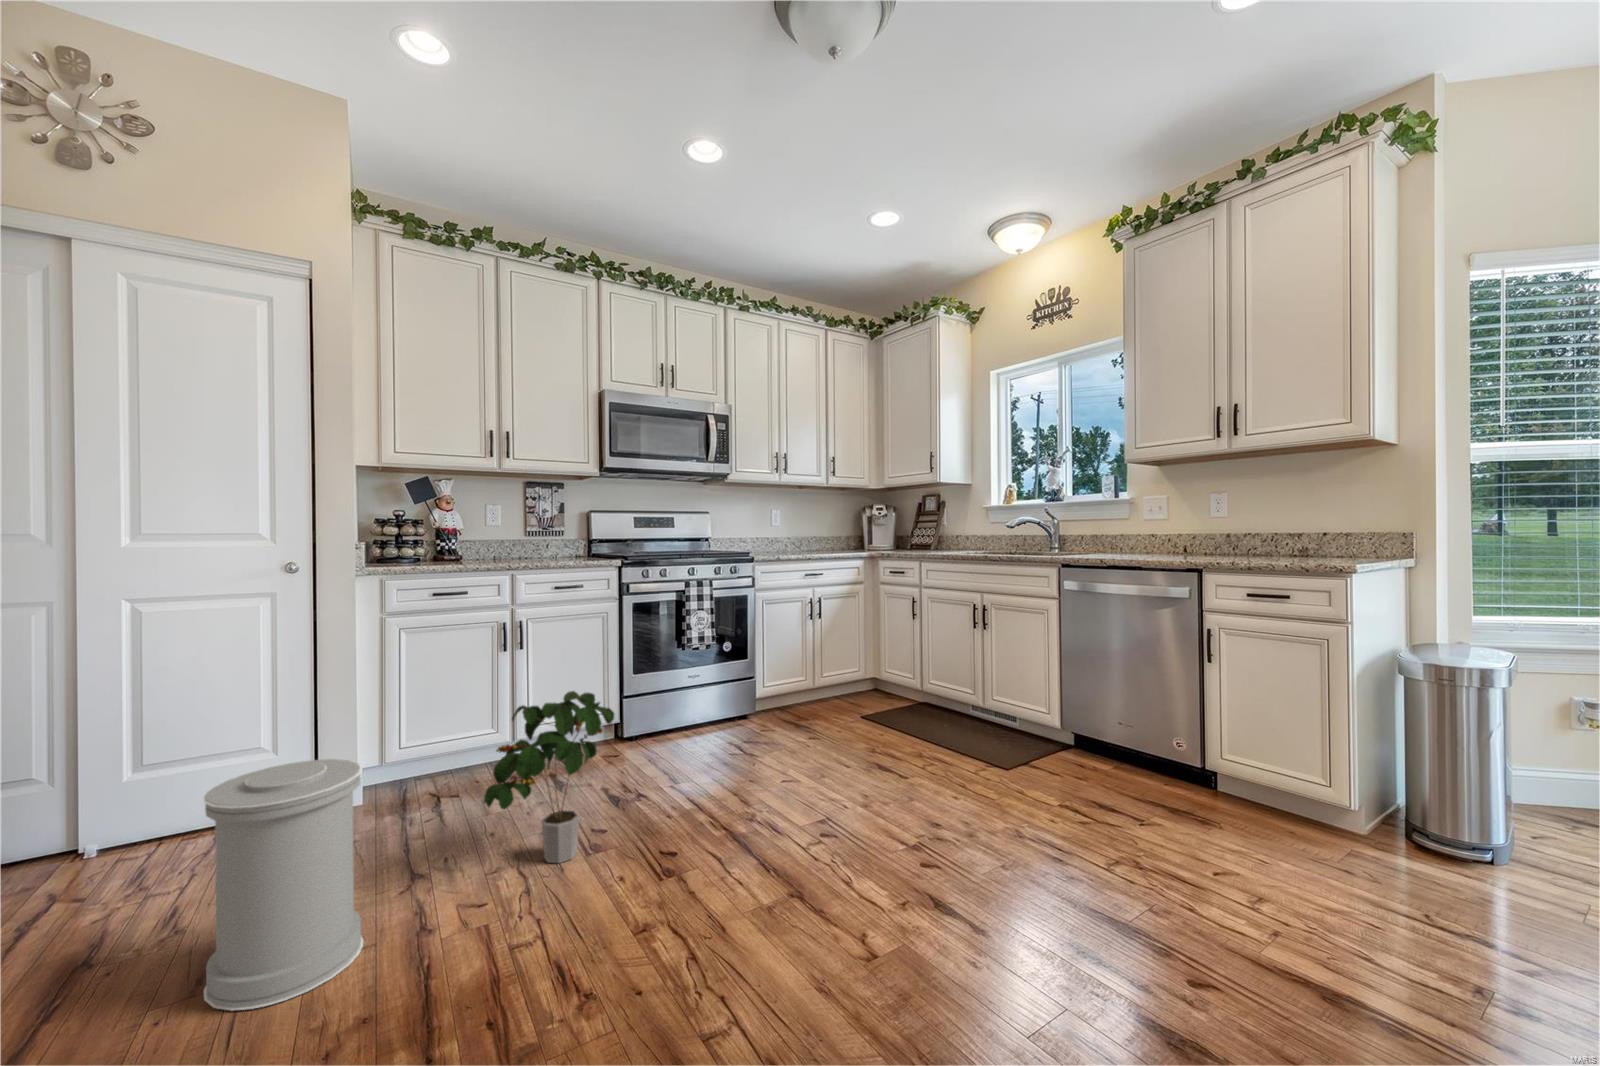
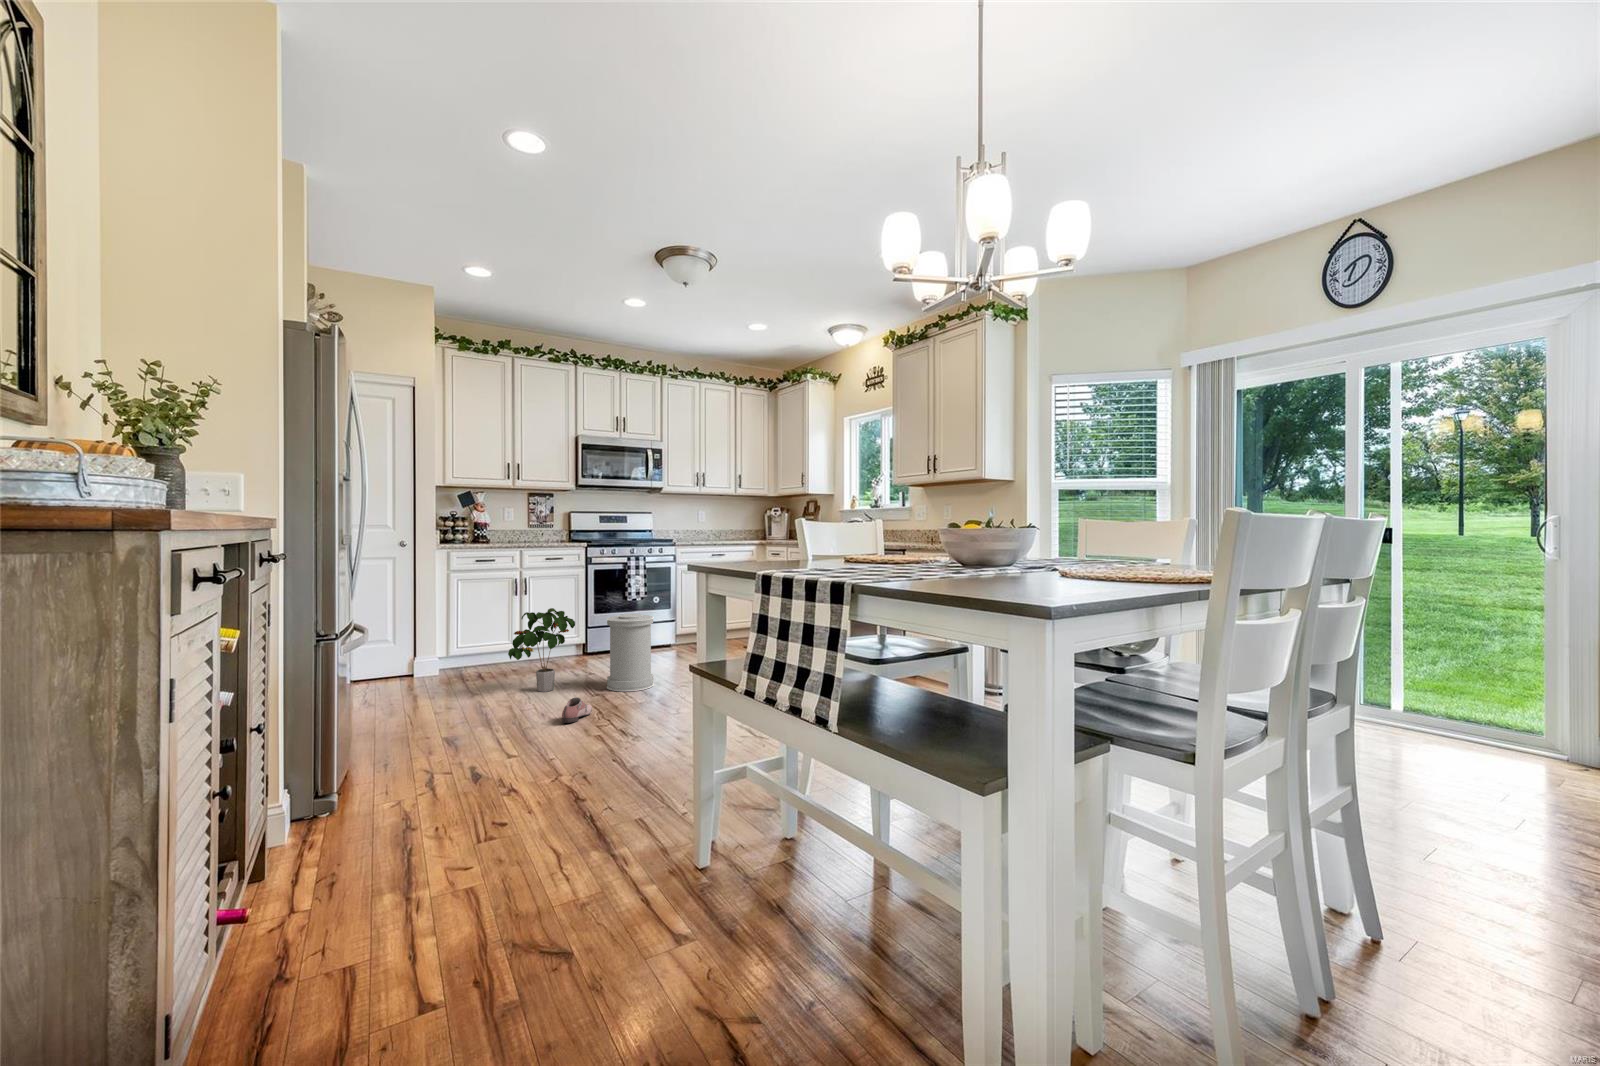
trash can: present [203,759,363,1010] -> present [607,614,654,692]
shoe: none [613,934,673,1026] -> present [562,697,592,723]

